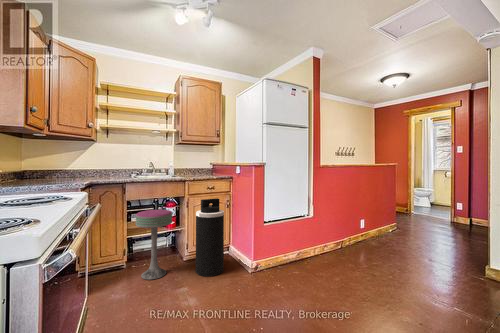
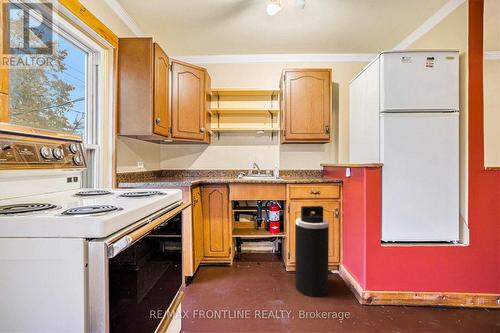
bar stool: present [135,210,172,280] -> none [237,212,271,284]

